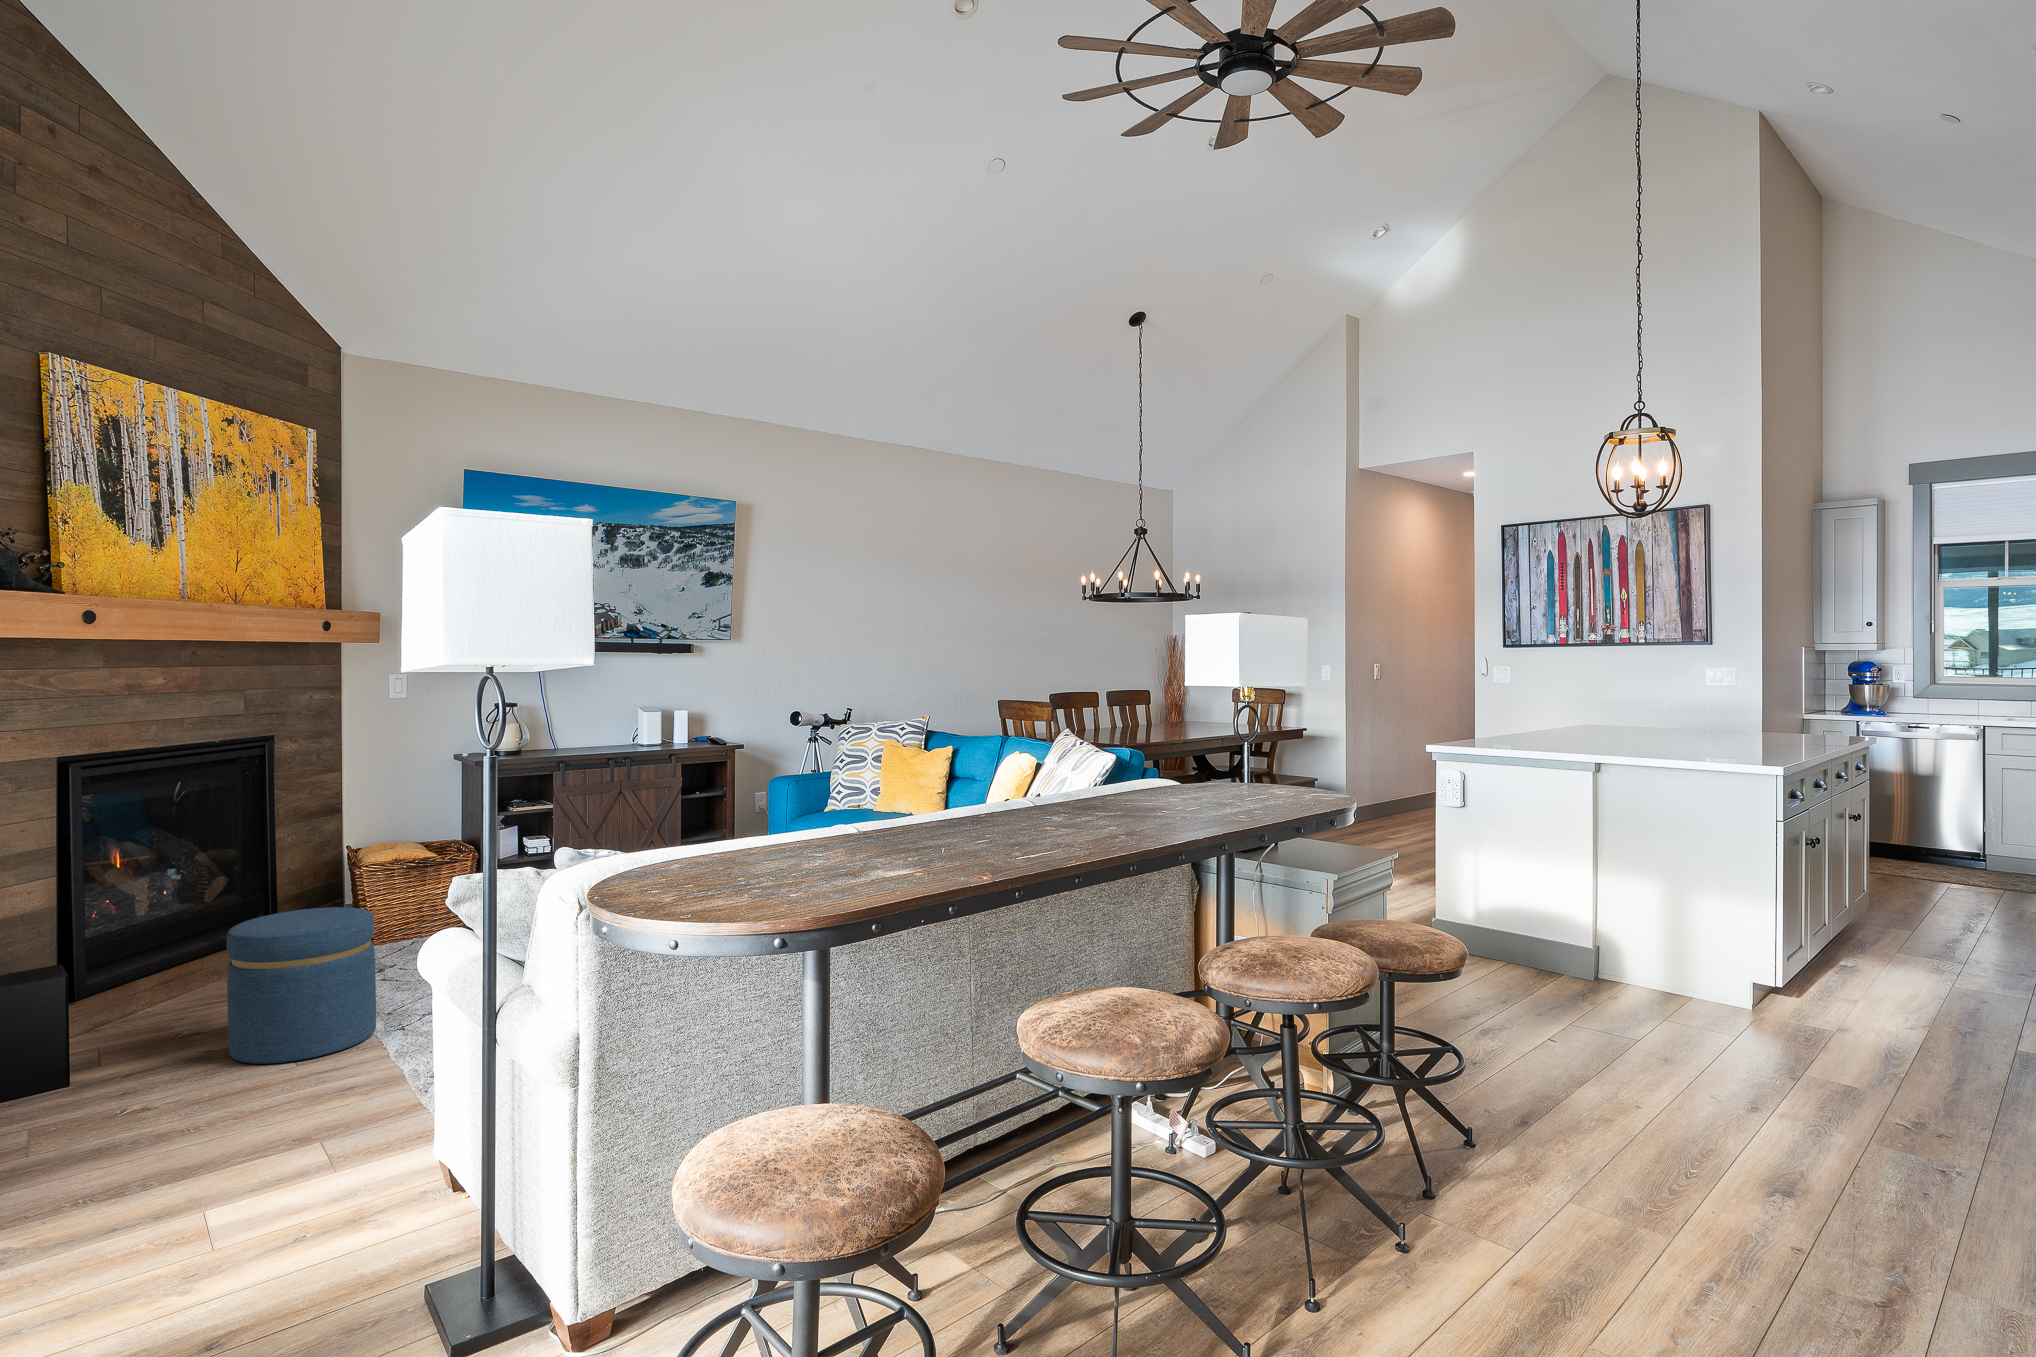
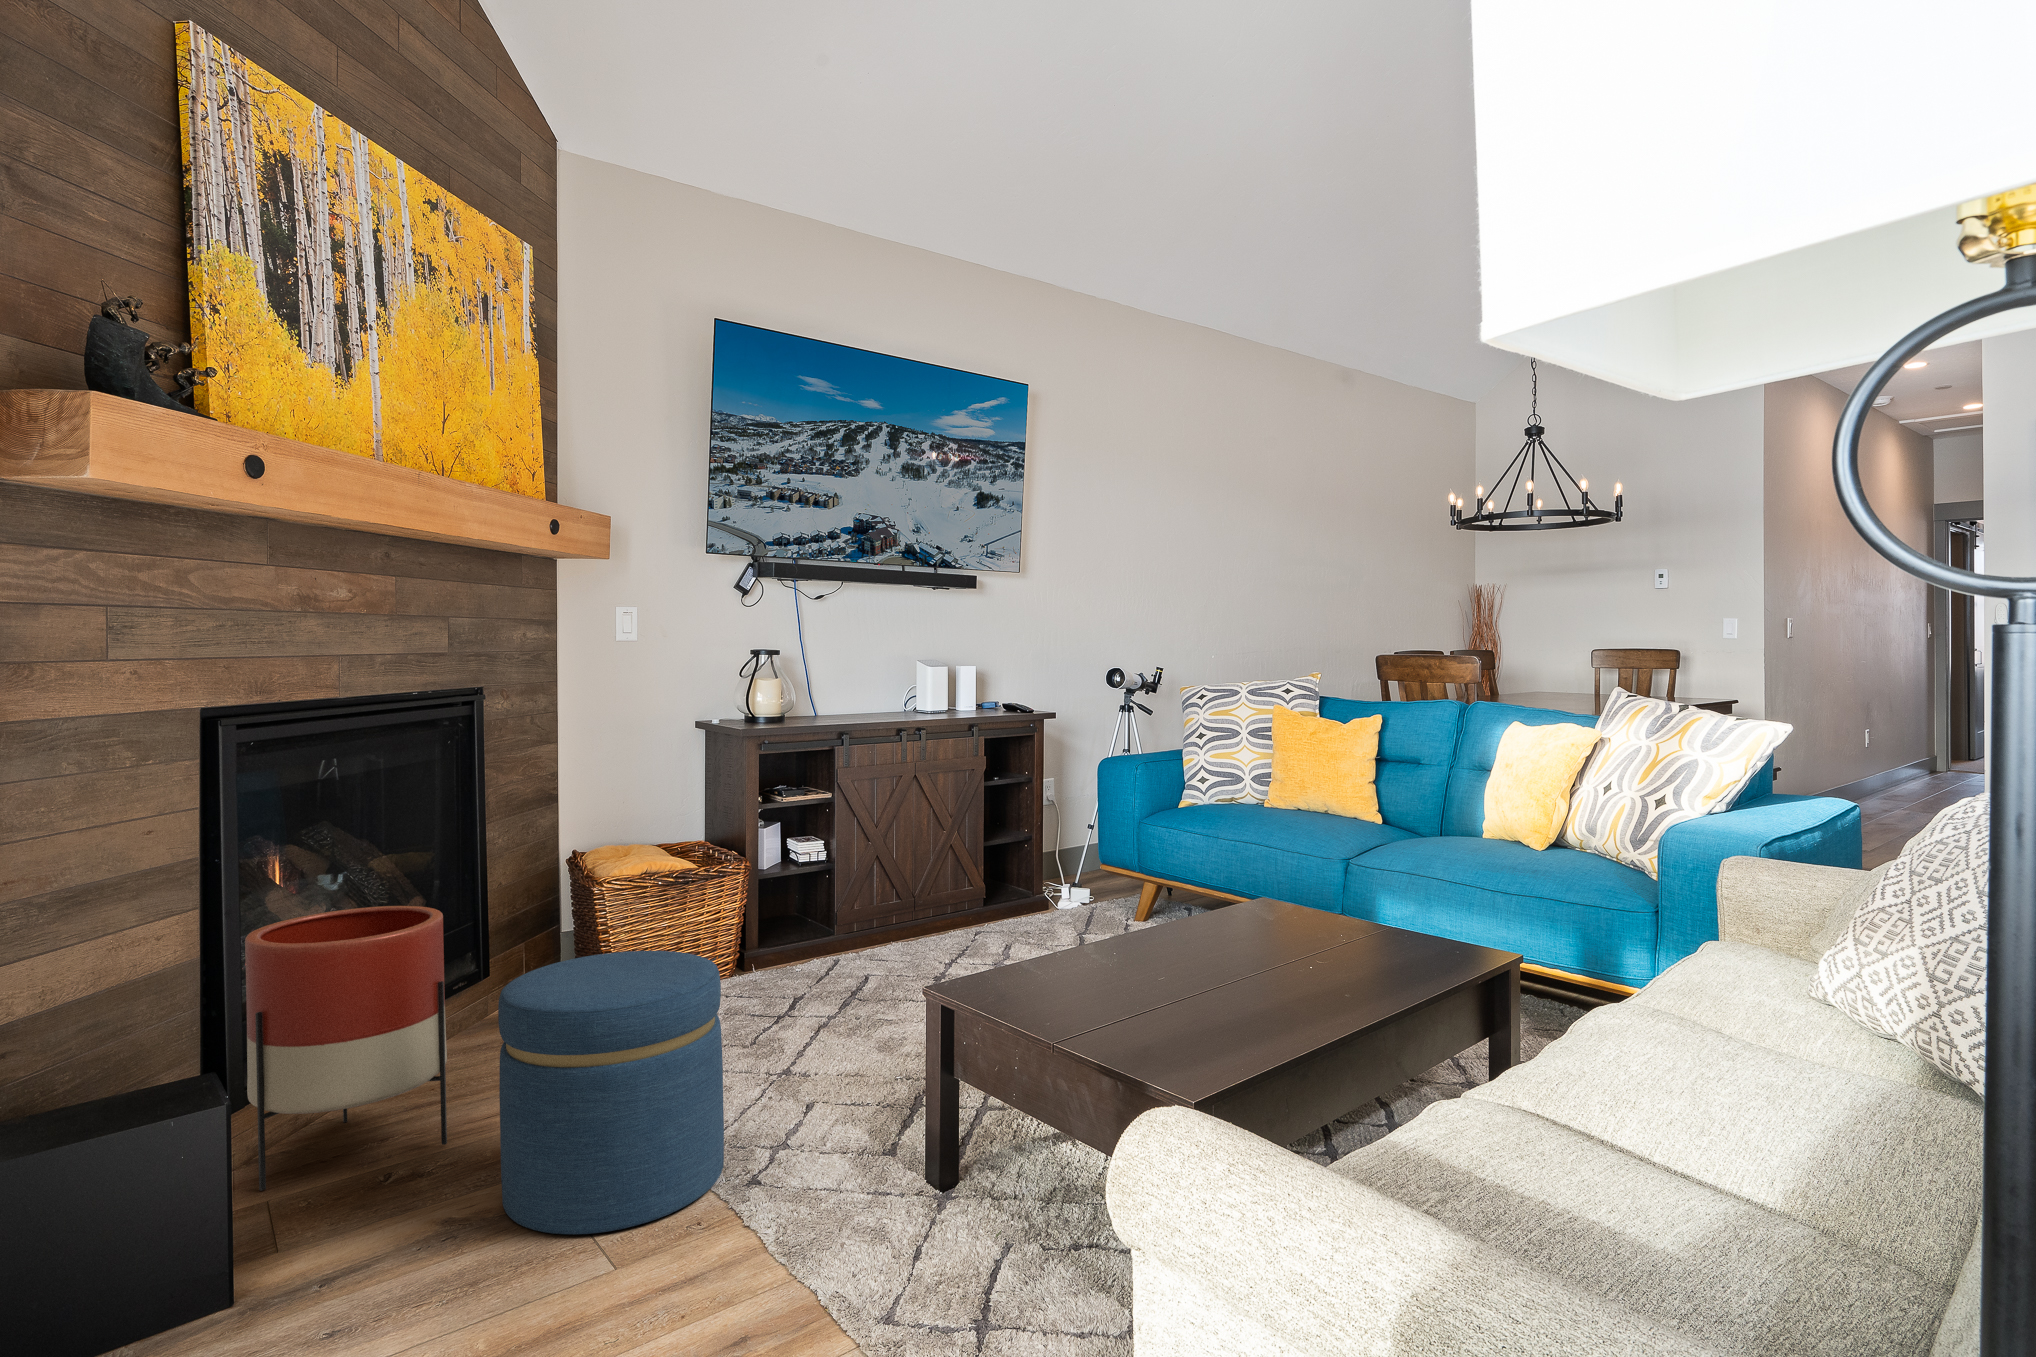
planter: none [83,880,215,1046] -> present [245,906,447,1191]

